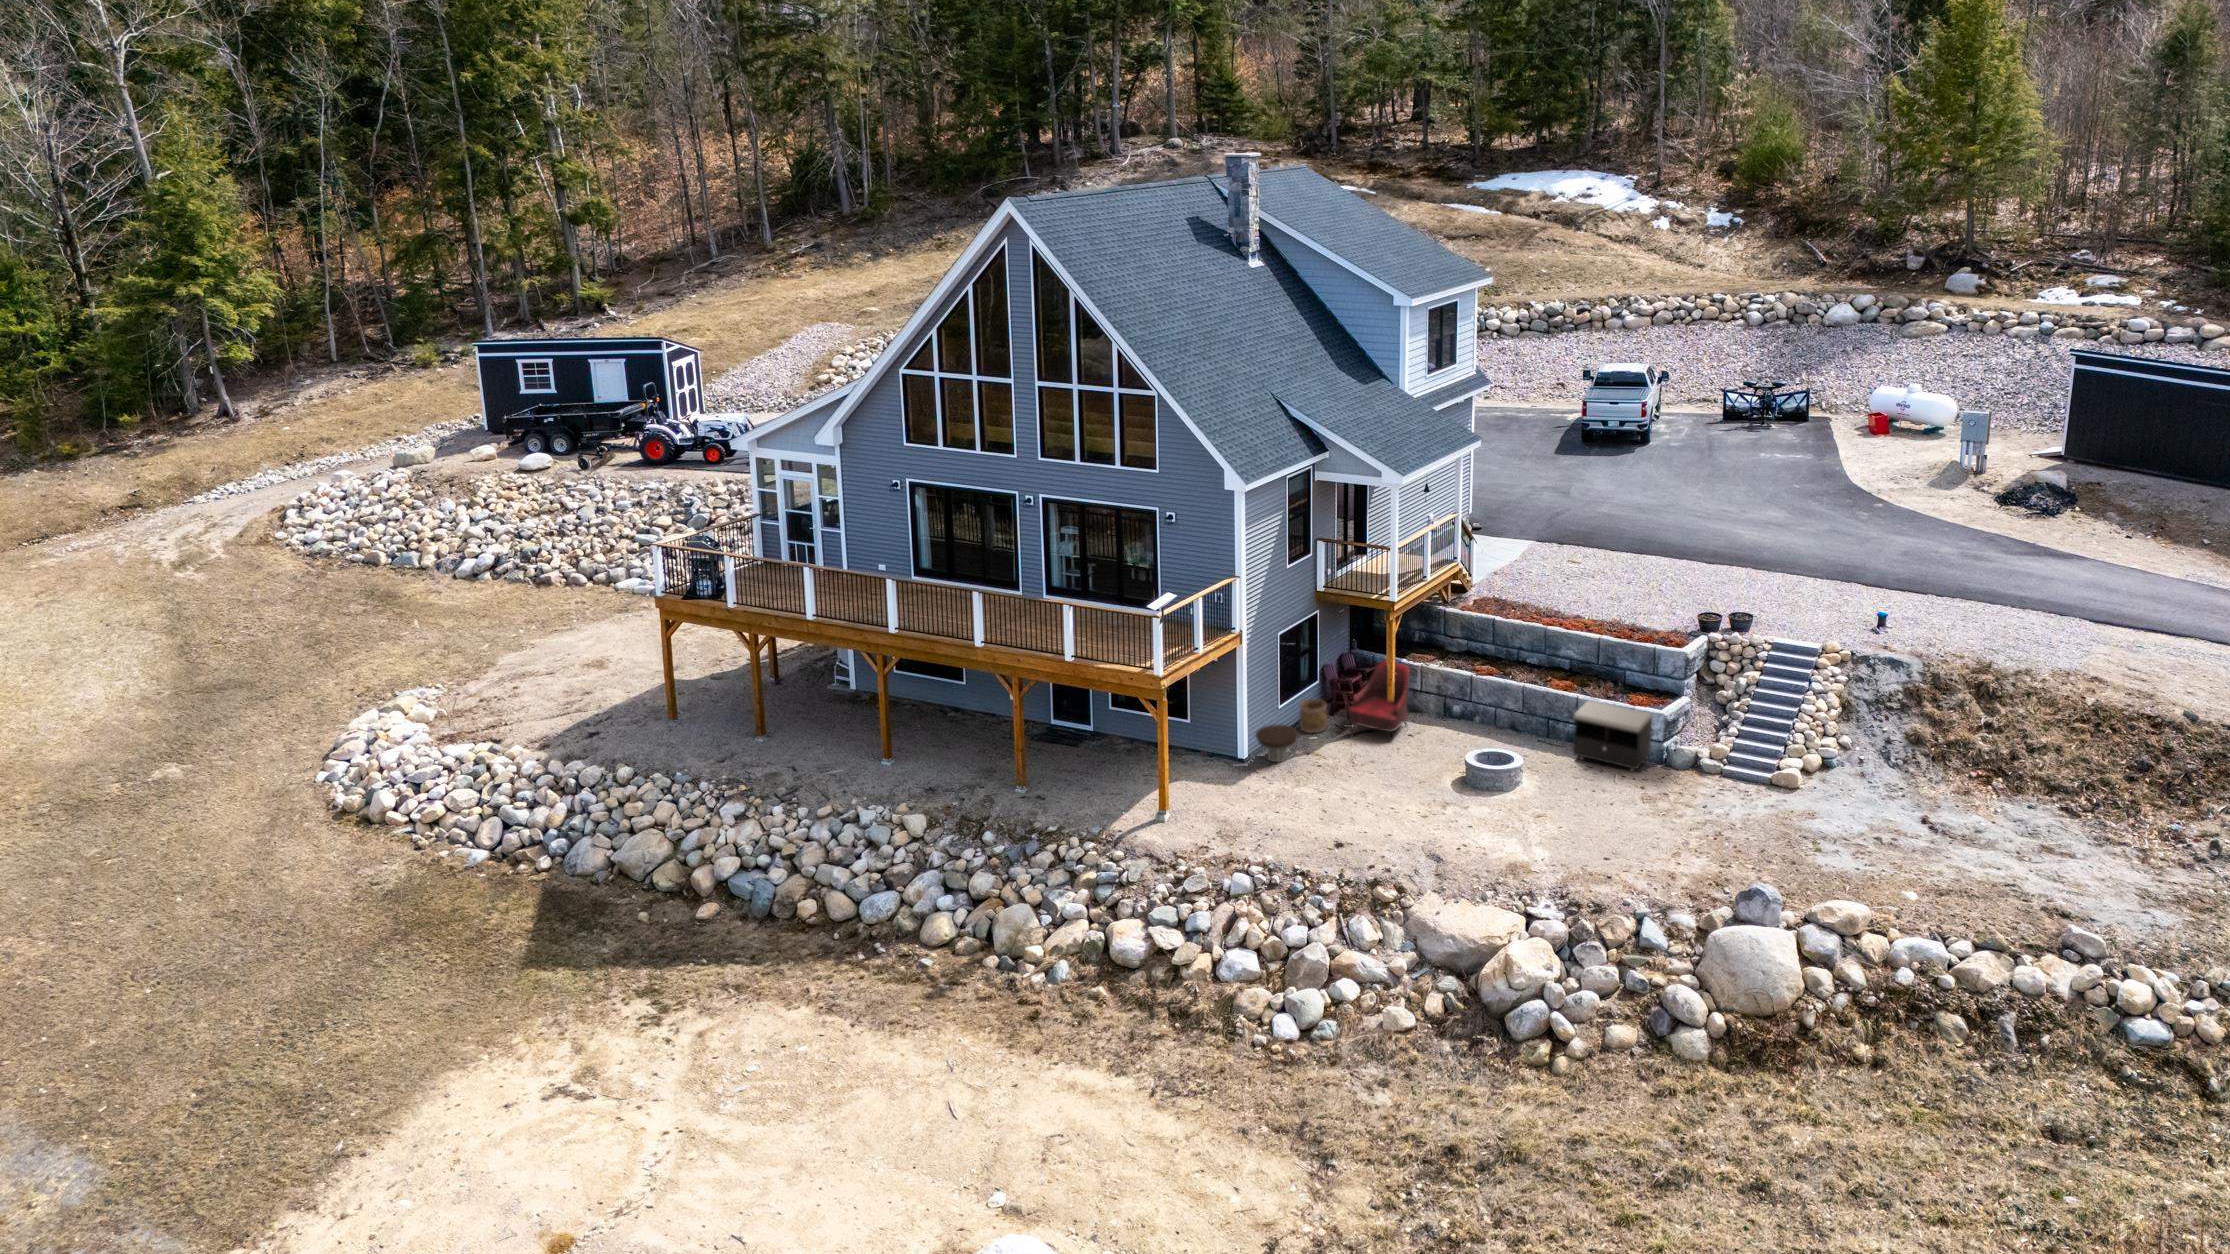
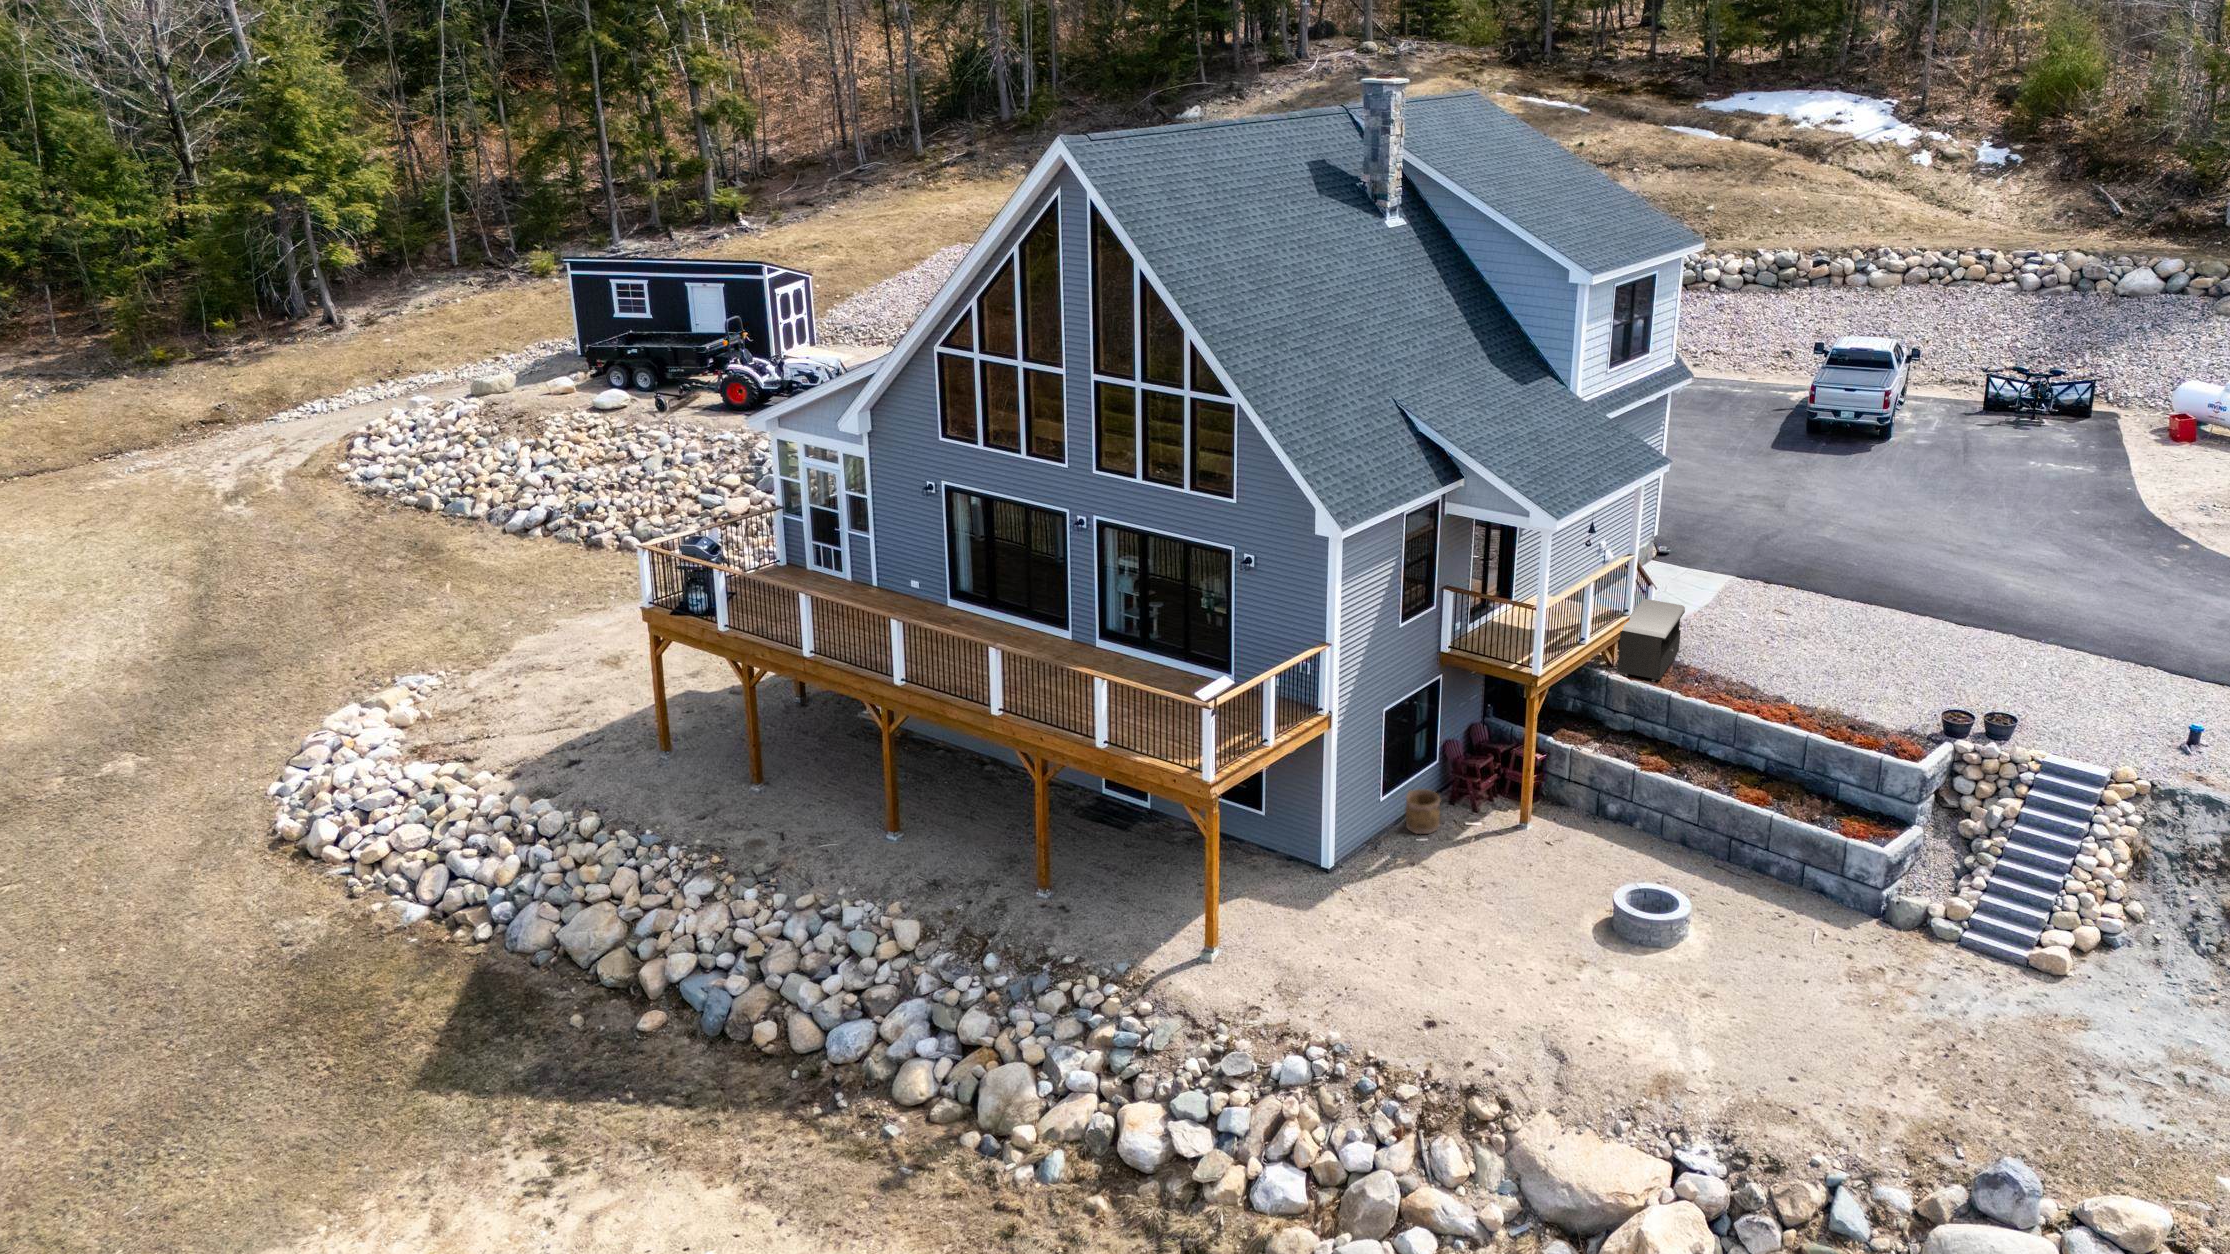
armchair: present [1350,662,1410,734] -> none [1468,749,1550,856]
storage bench: present [1573,701,1652,771] -> present [1618,599,1685,681]
side table: present [1256,725,1299,762] -> none [1344,825,1399,875]

